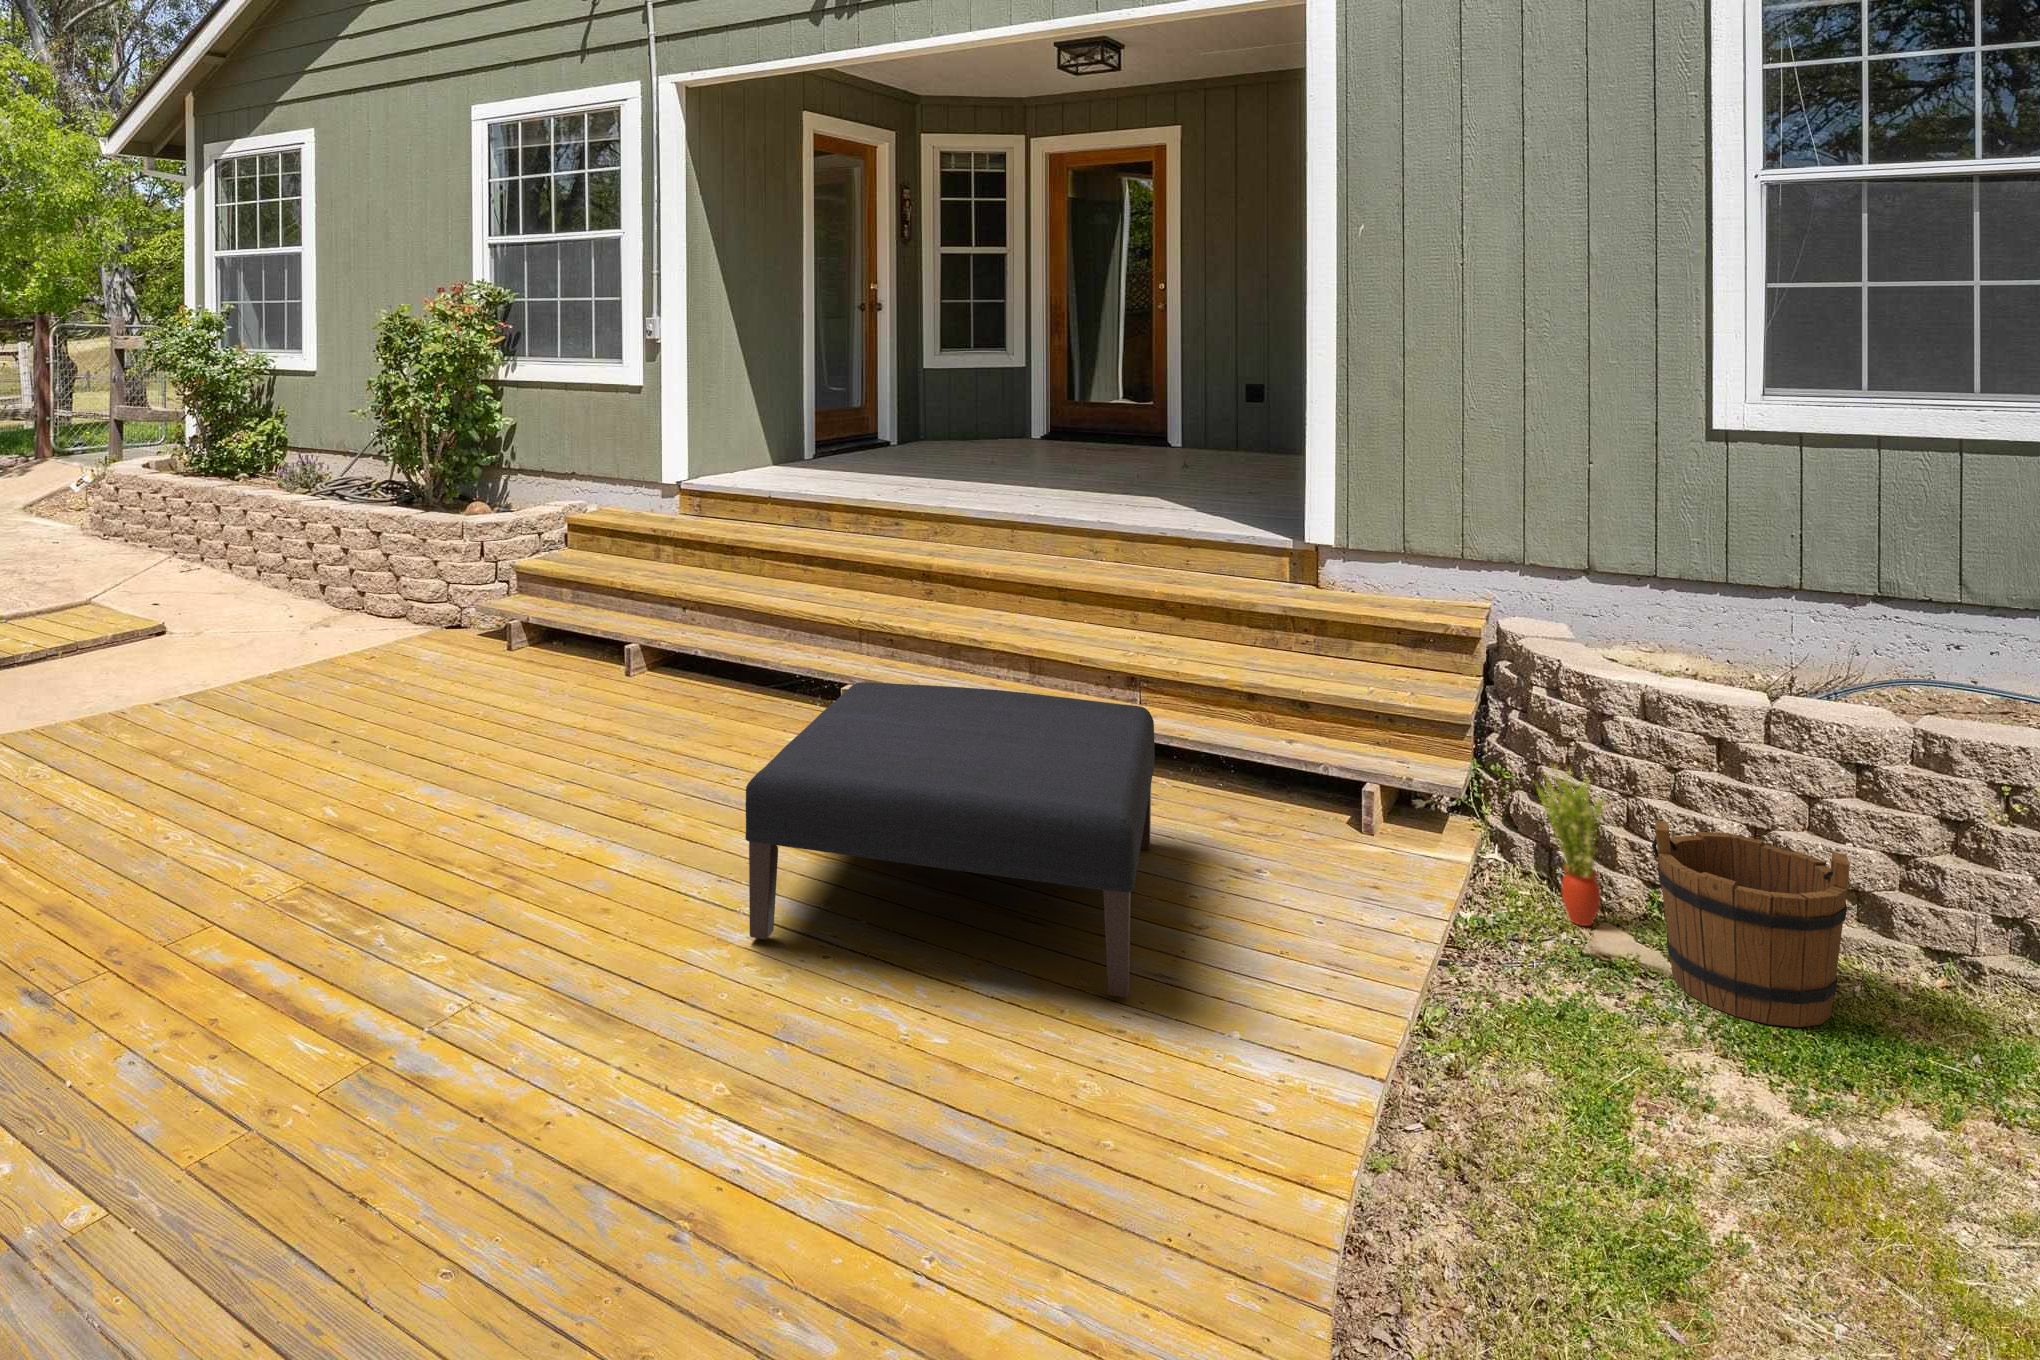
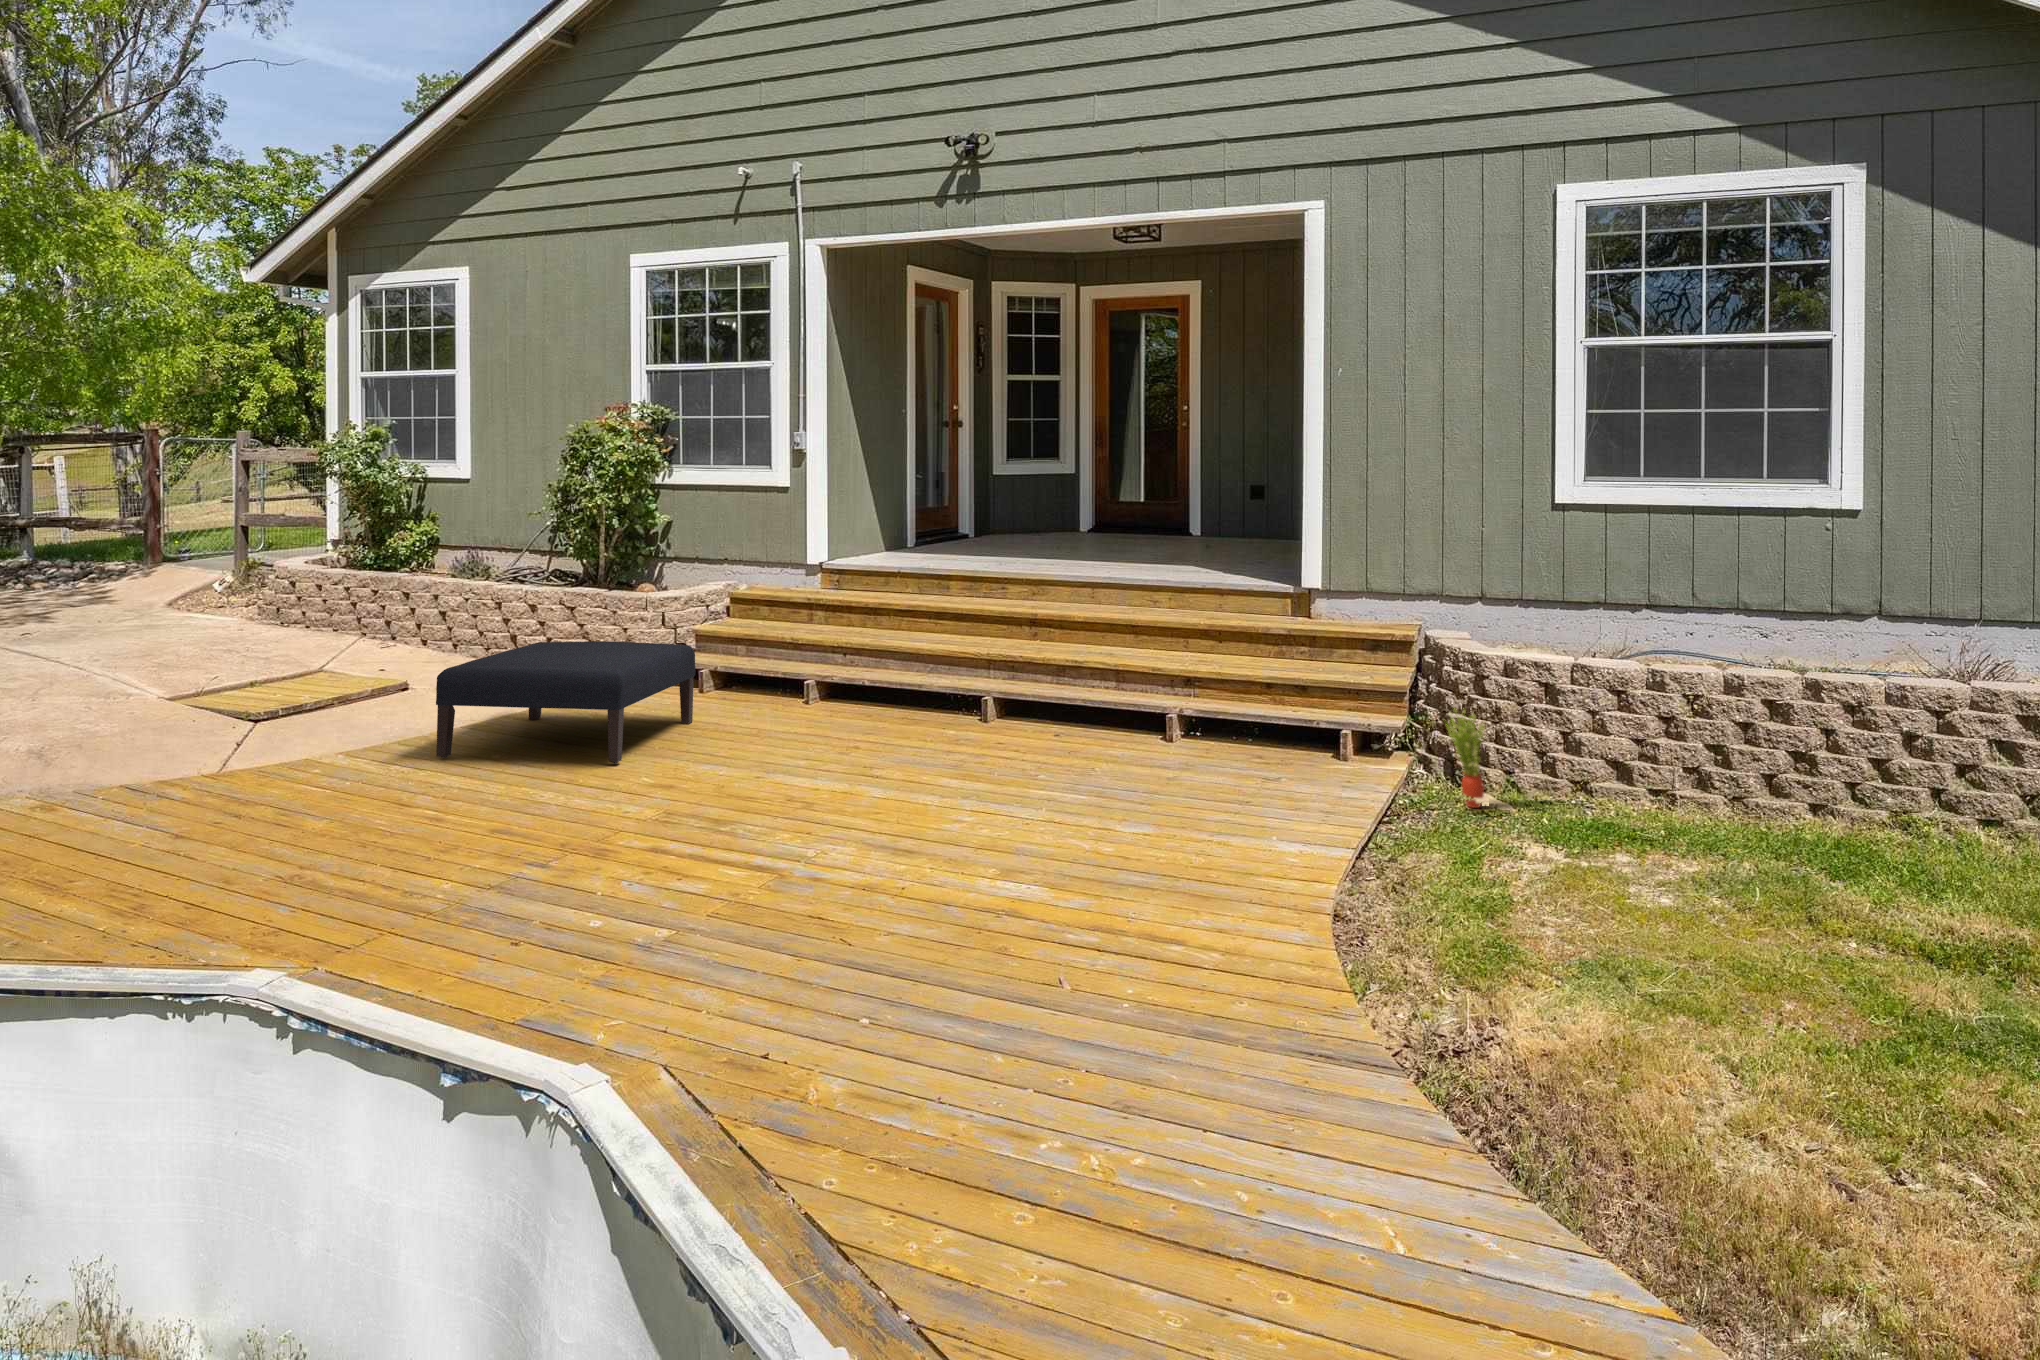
ottoman: present [746,682,1155,997] -> present [436,641,695,763]
bucket: present [1652,820,1850,1027] -> none [1508,731,1611,840]

